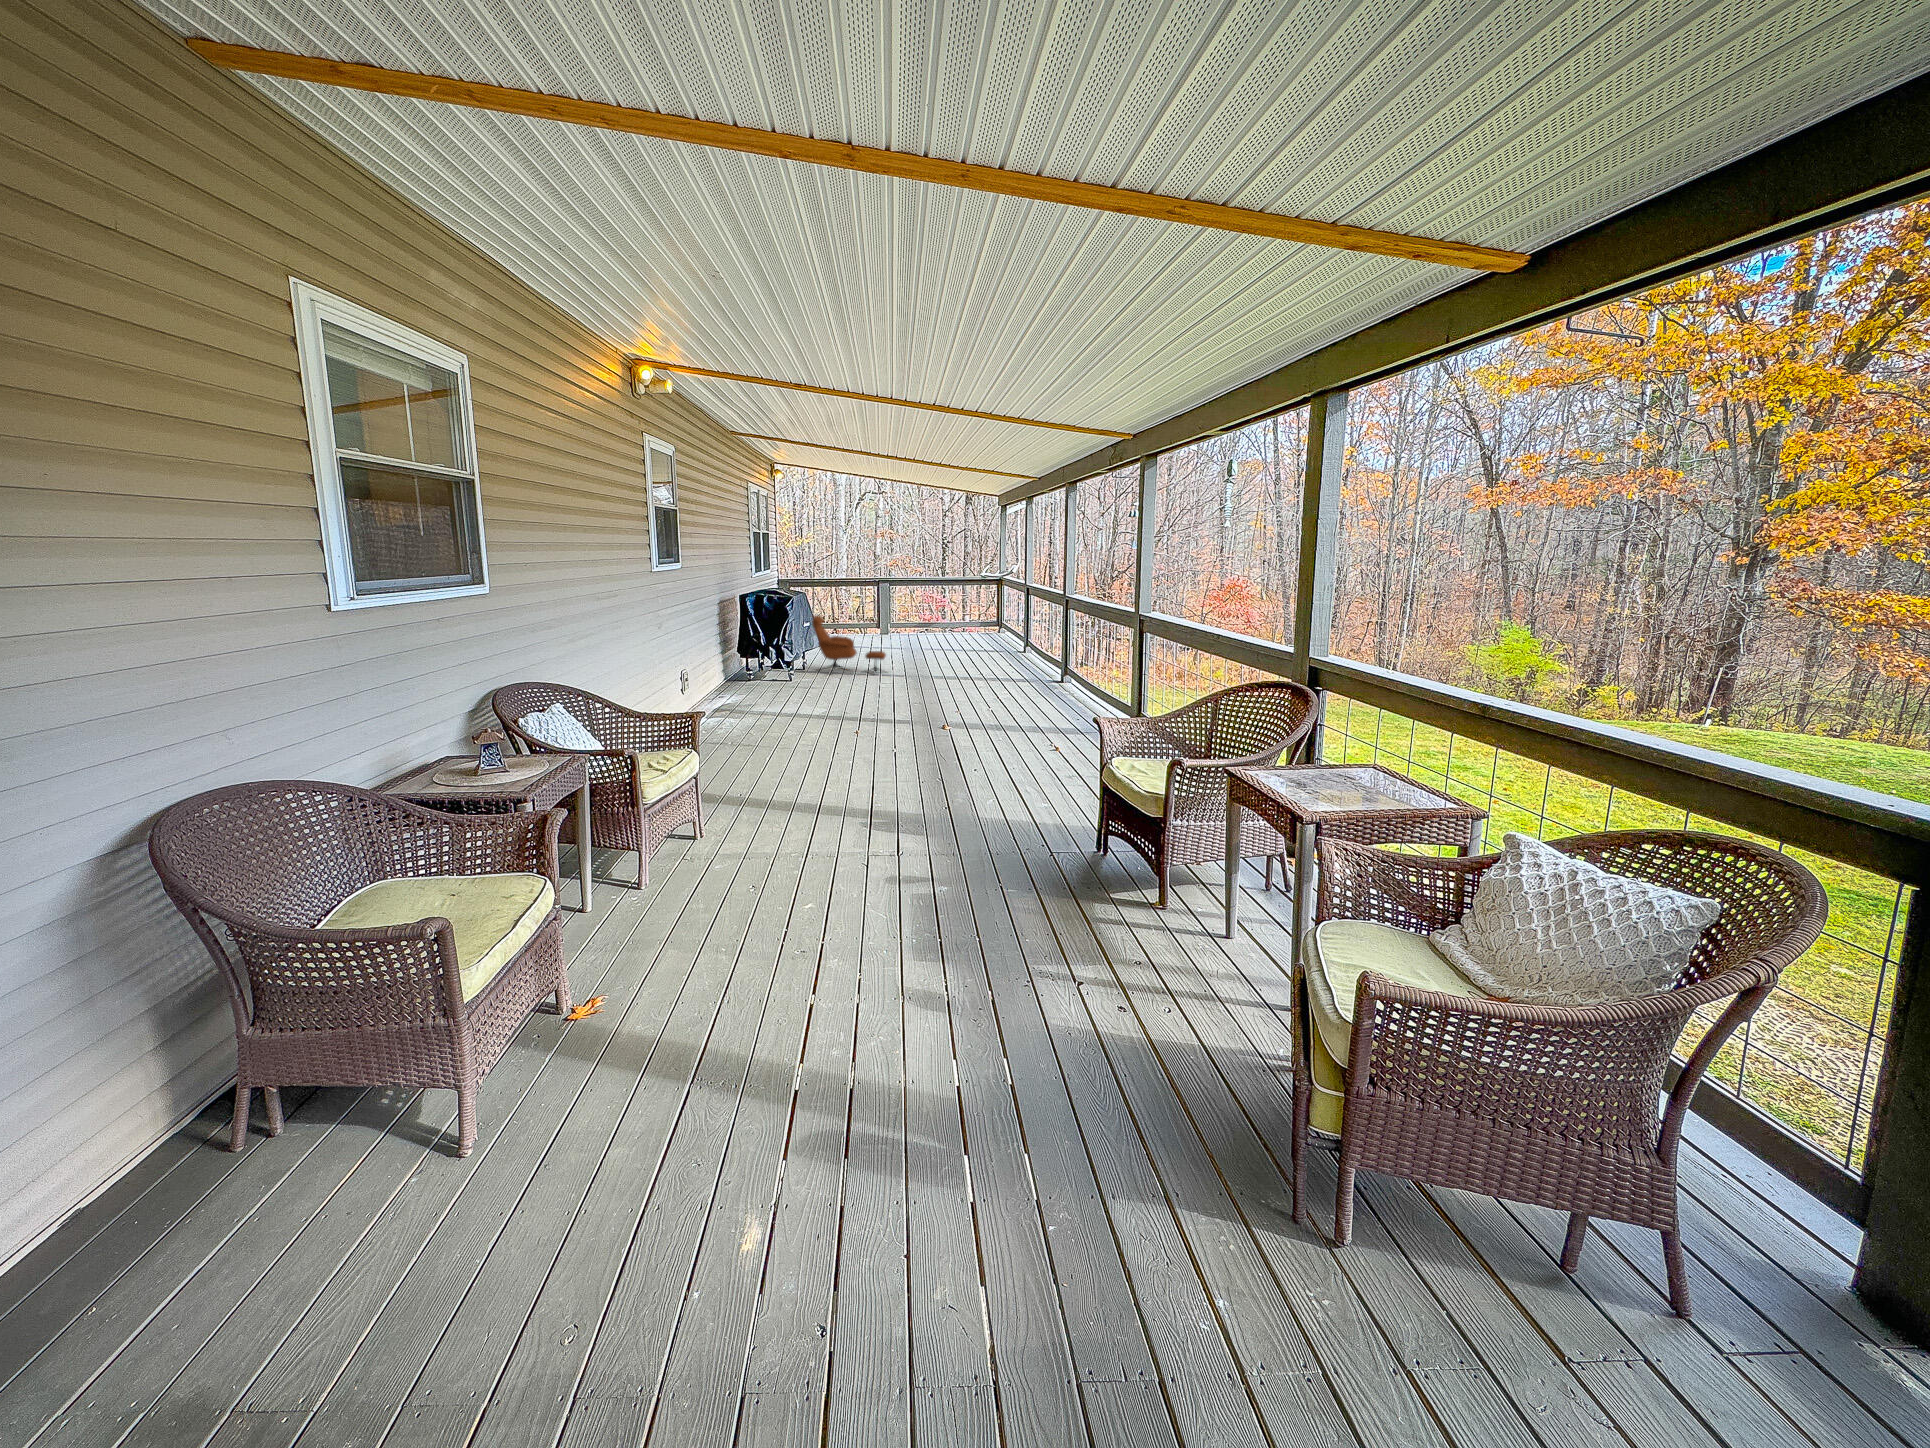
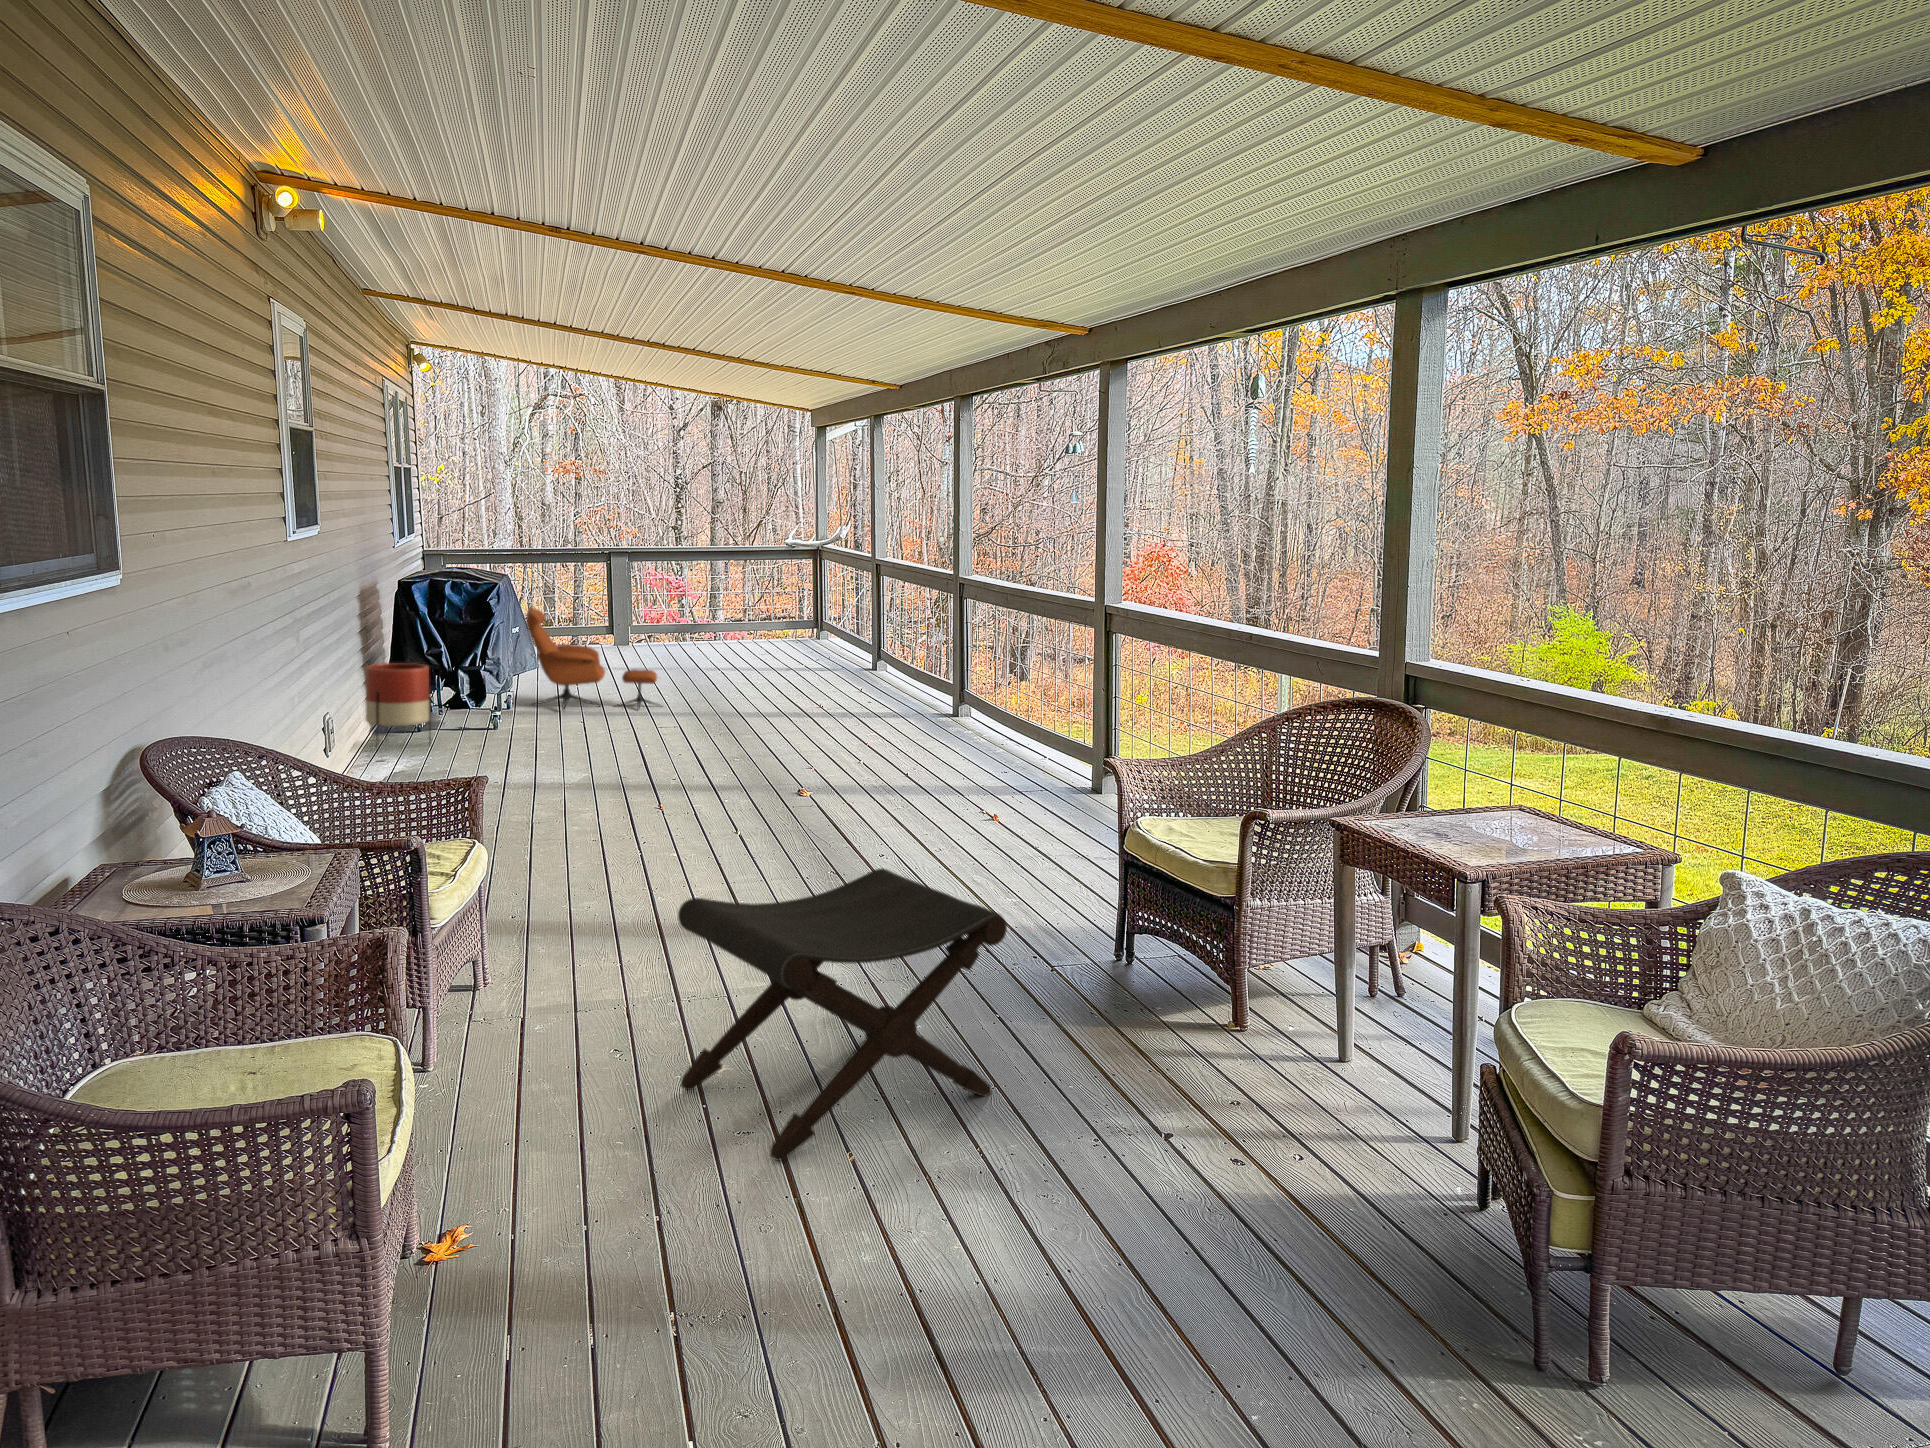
planter: none [716,646,751,695] -> present [365,663,431,748]
footstool: none [776,785,980,971] -> present [678,868,1007,1161]

